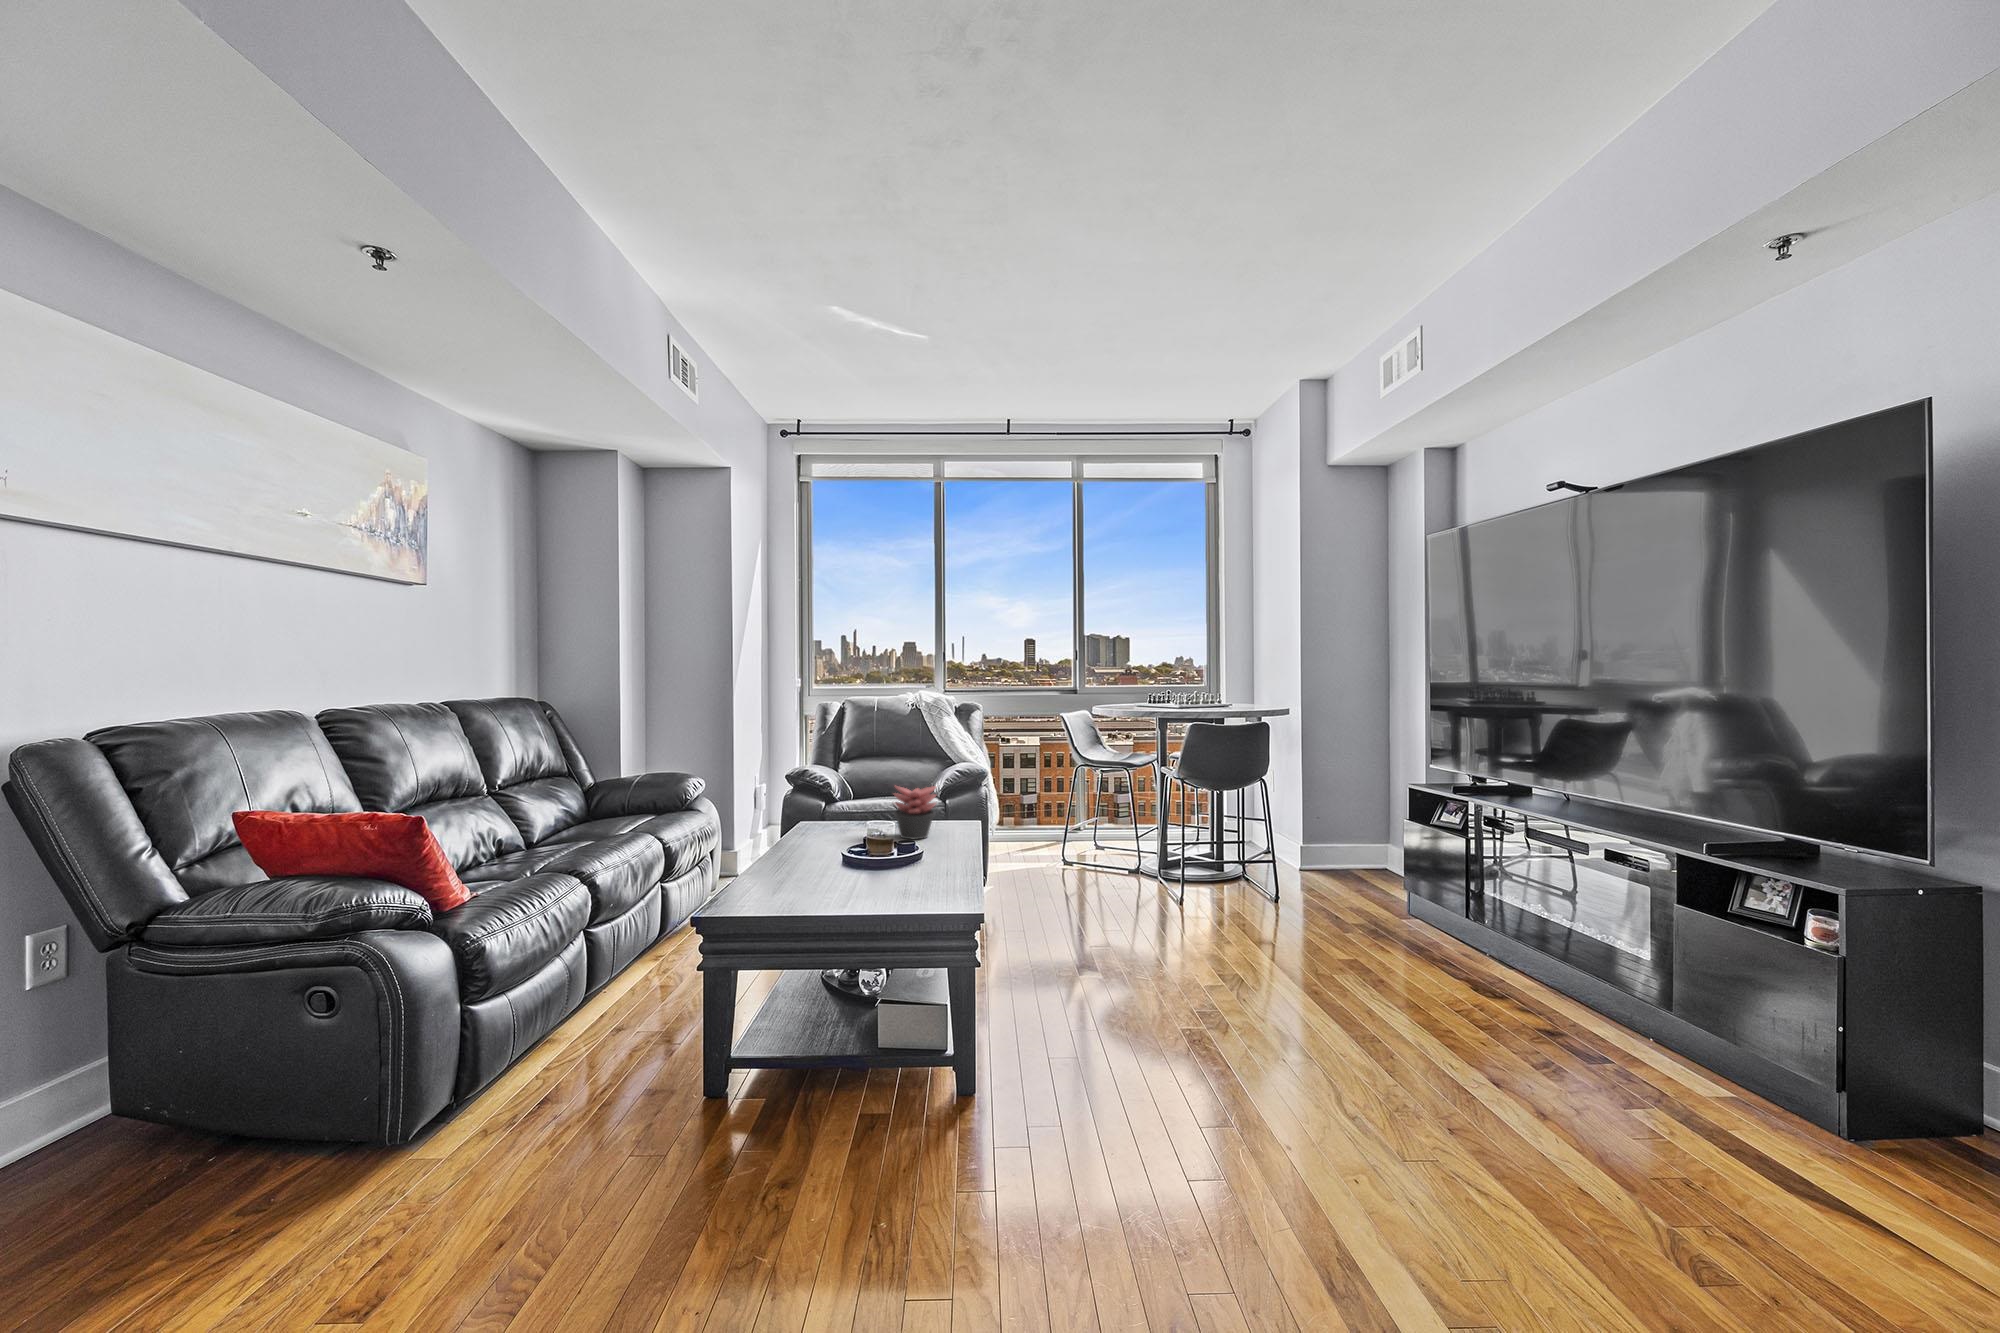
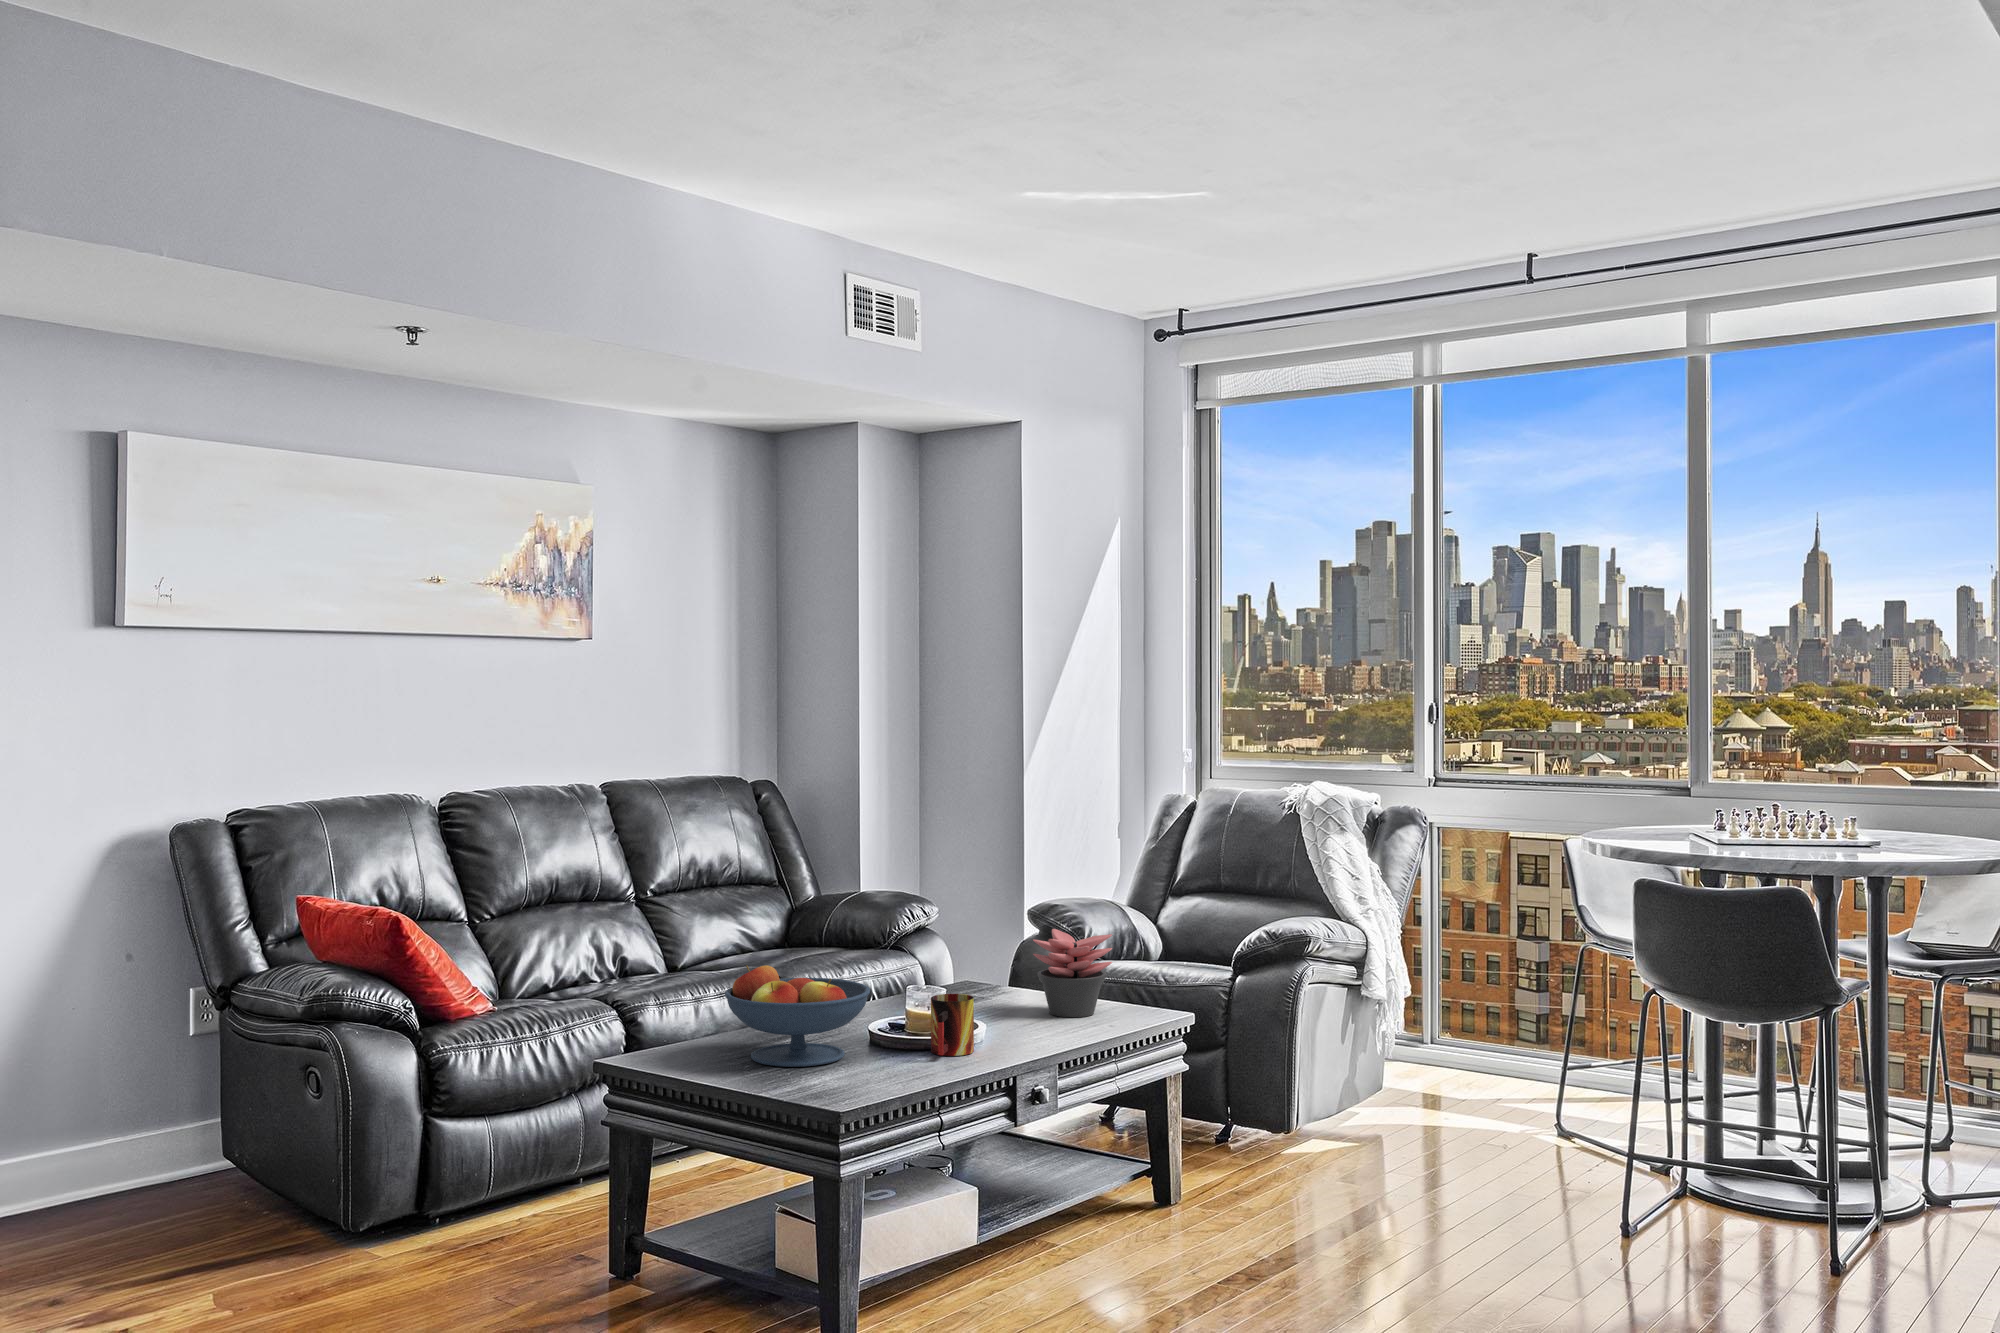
fruit bowl: none [785,829,893,903] -> present [725,965,870,1067]
mug: none [904,832,934,875] -> present [931,994,974,1056]

